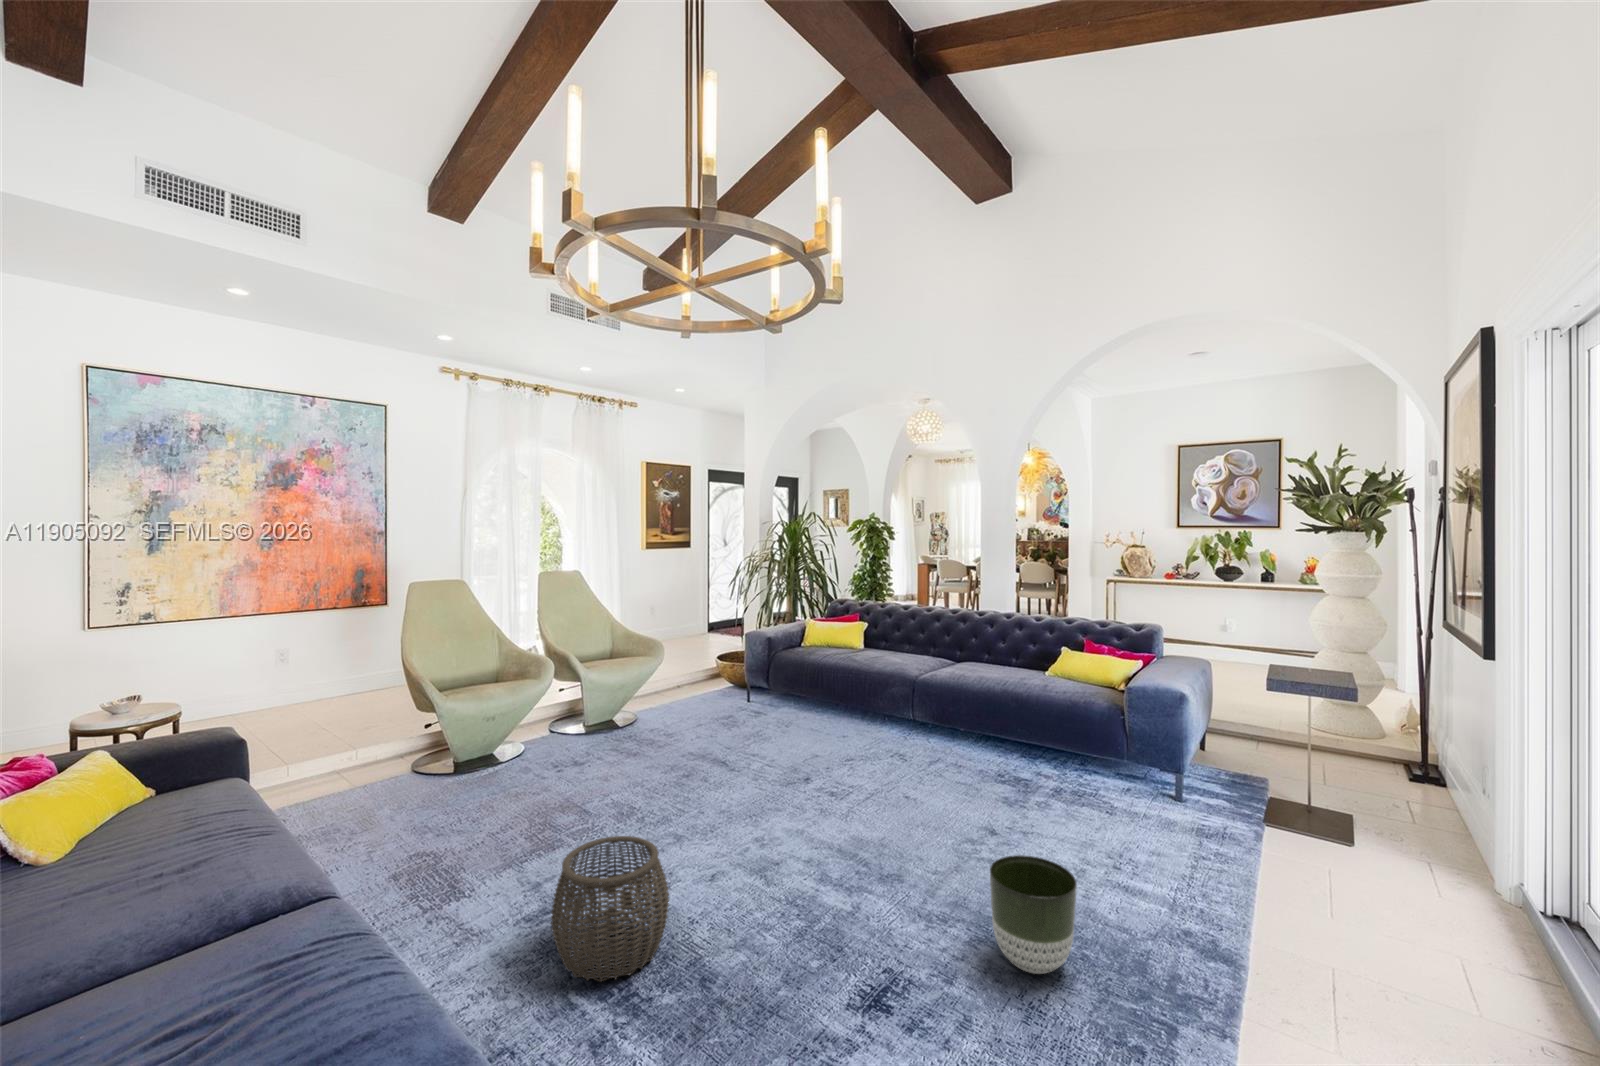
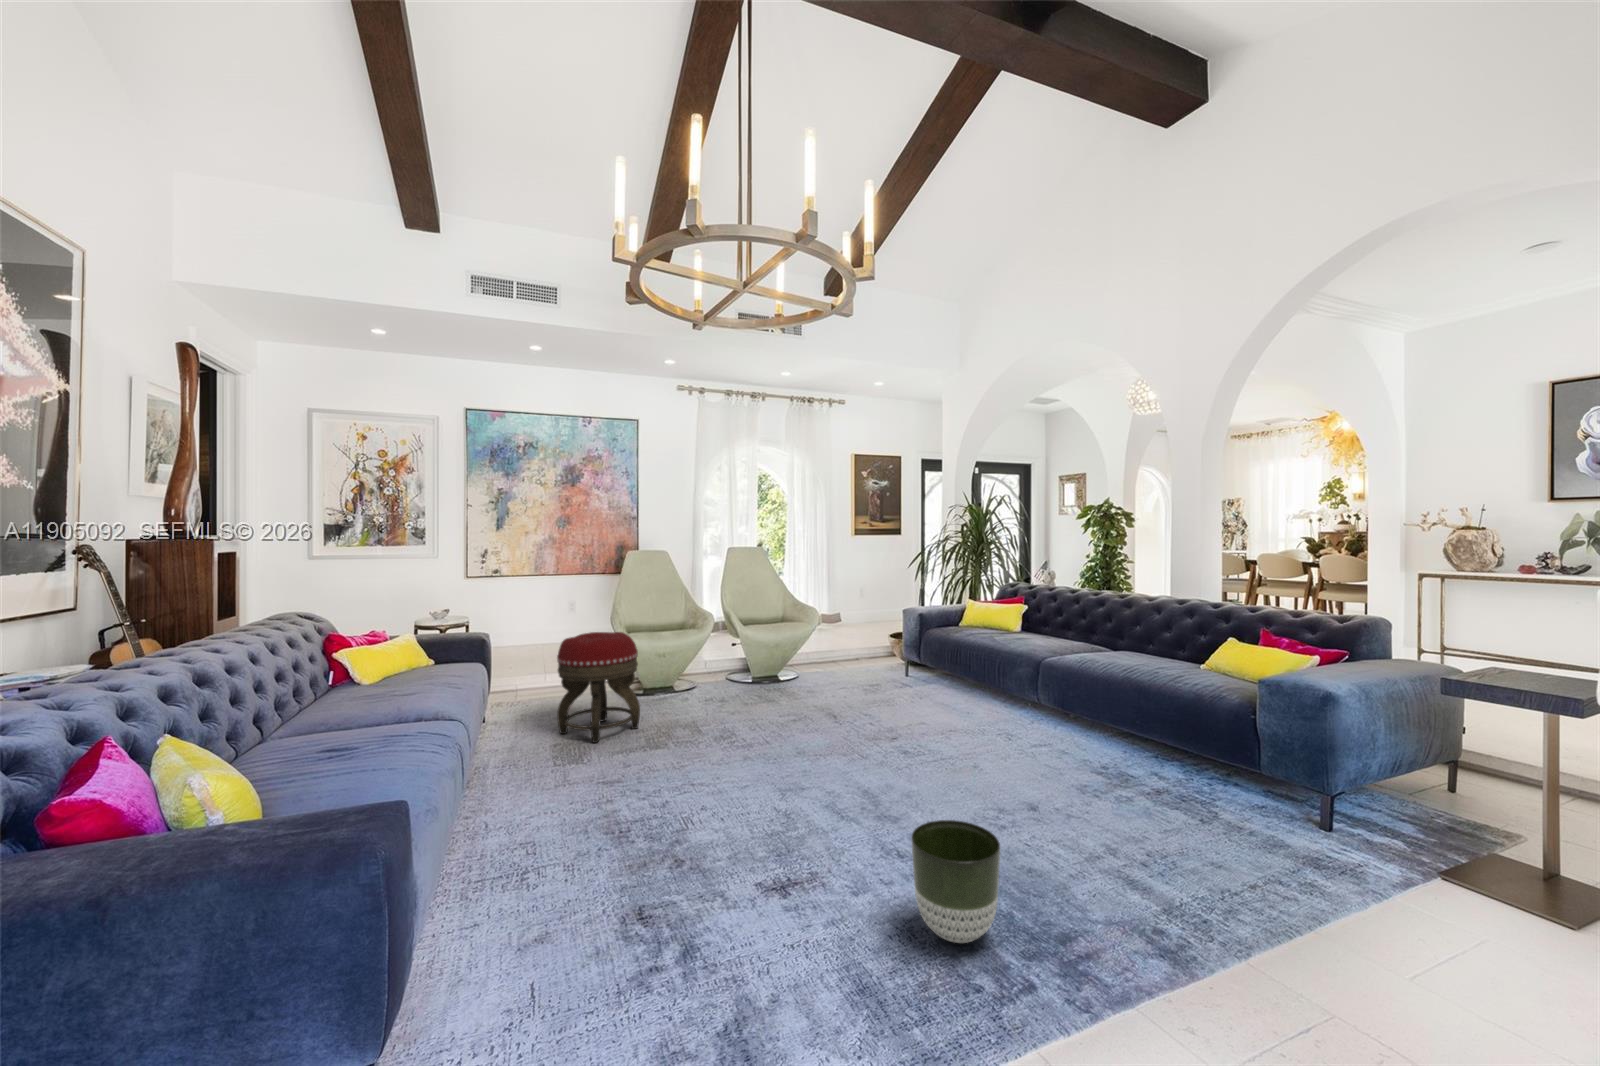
footstool: none [382,693,499,846] -> present [557,632,640,743]
woven basket: present [551,836,669,981] -> none [577,742,672,849]

